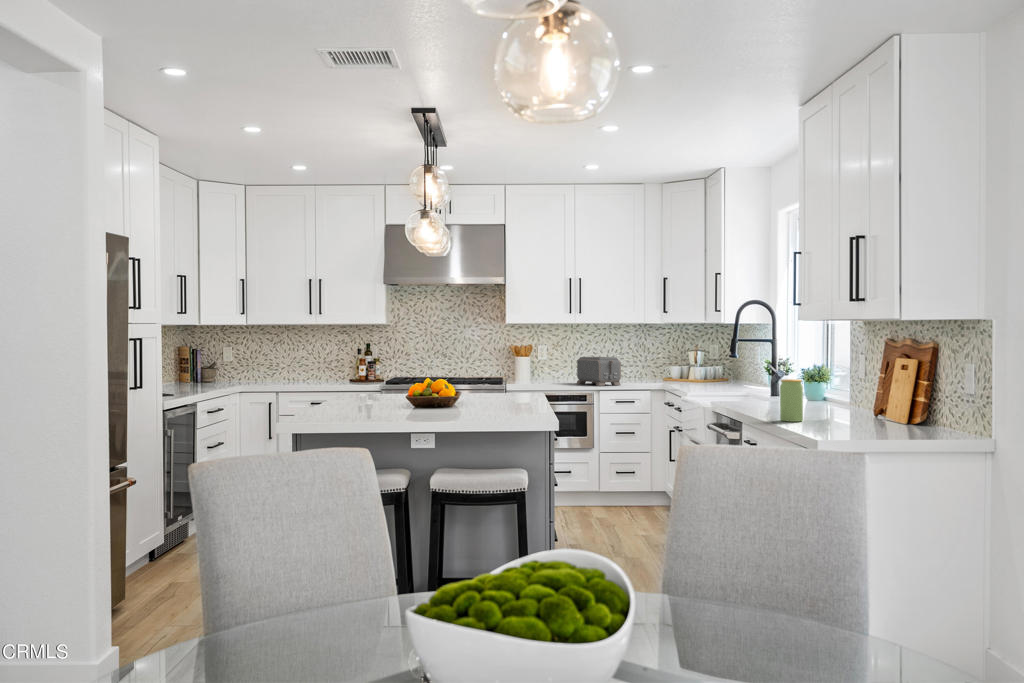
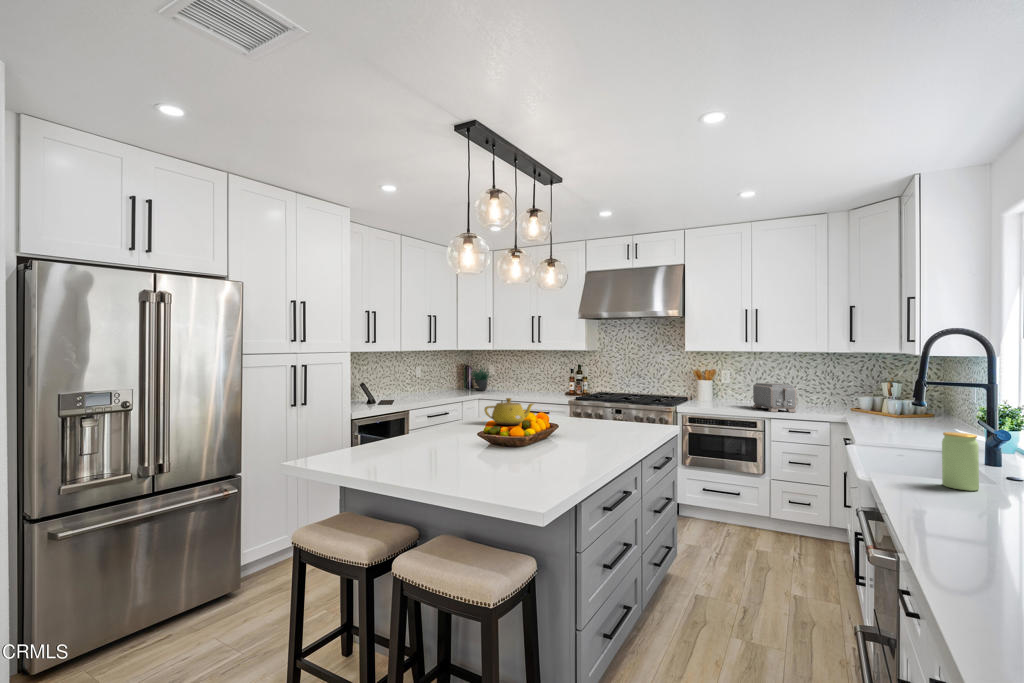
potted plant: none [198,339,246,384] -> present [471,368,489,391]
teapot: none [344,378,397,410] -> present [484,398,534,425]

